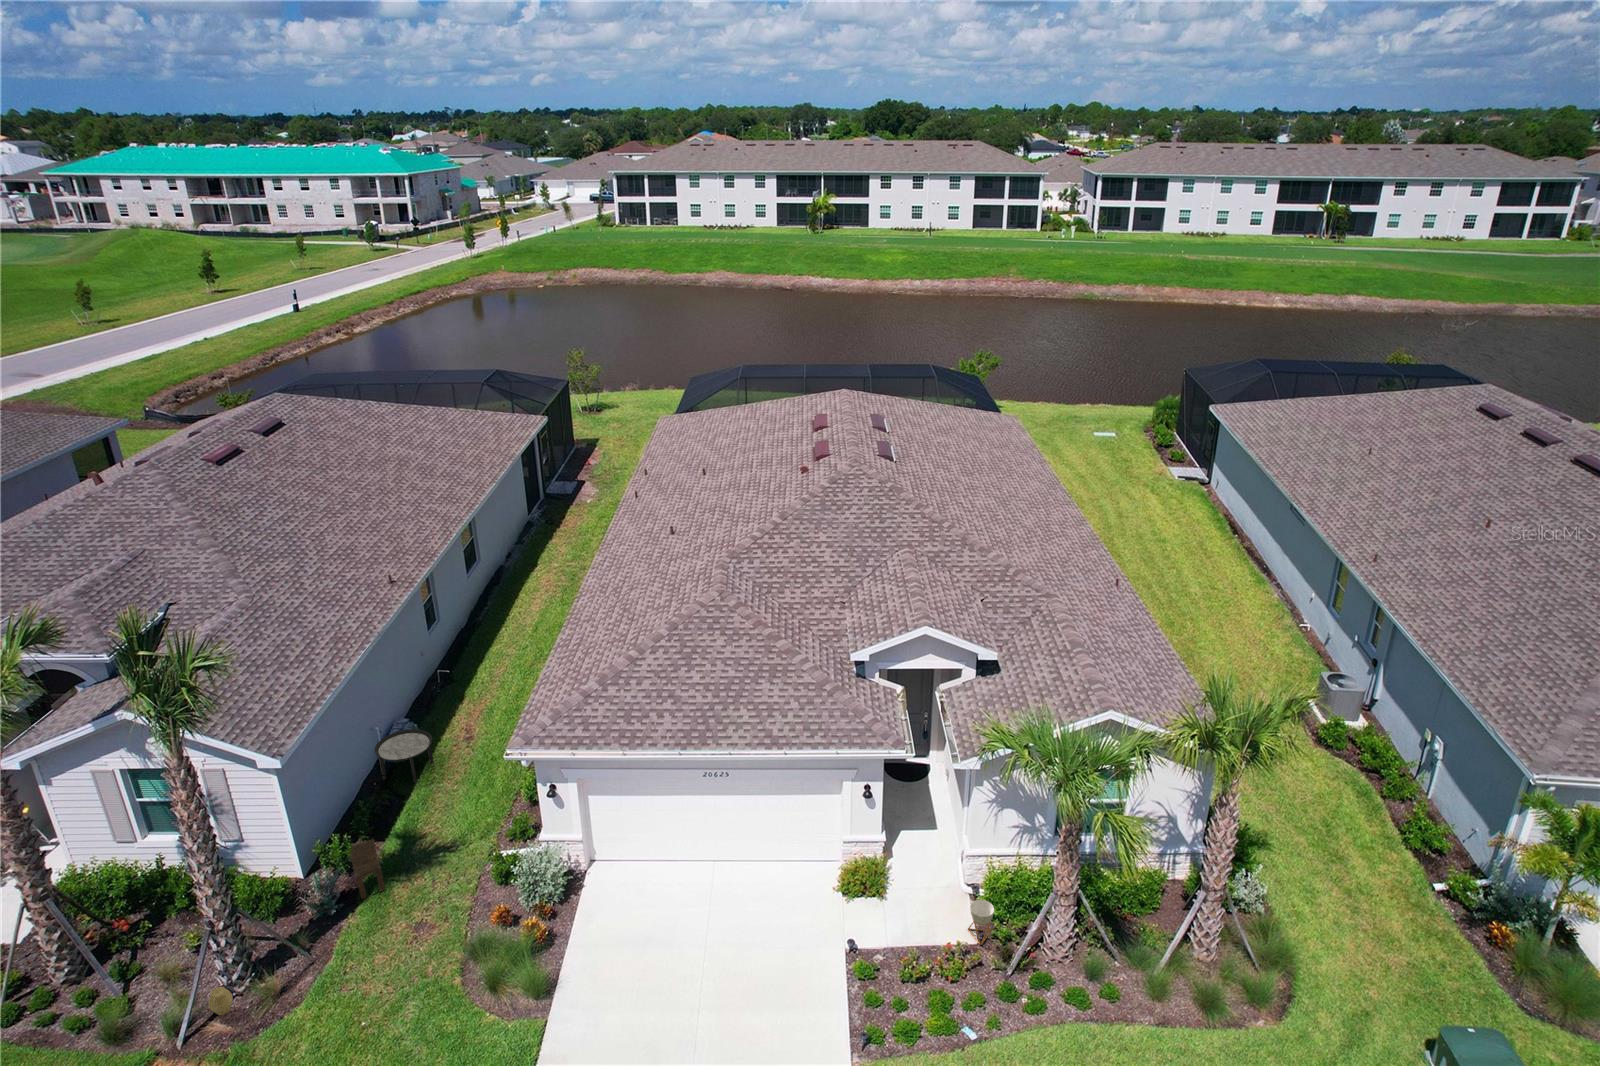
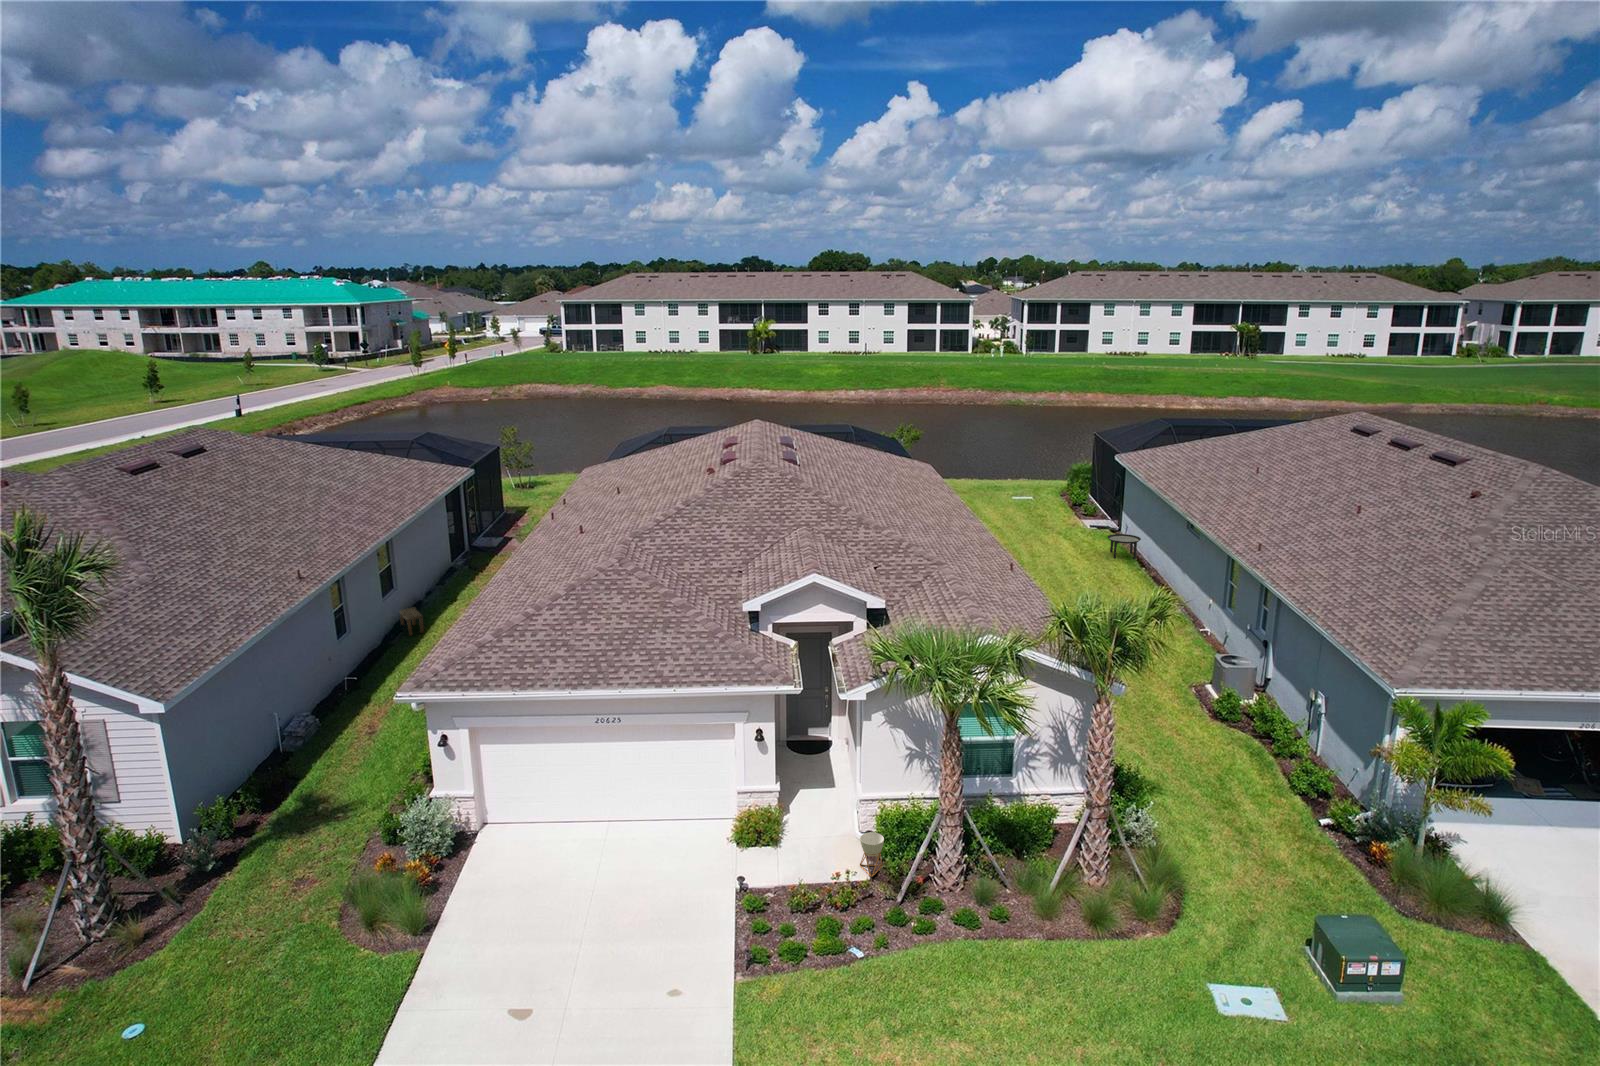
round table: present [375,729,433,783] -> present [1108,534,1141,559]
bench: present [350,840,385,899] -> present [400,608,424,636]
woven basket: present [209,987,233,1015] -> none [62,926,89,956]

